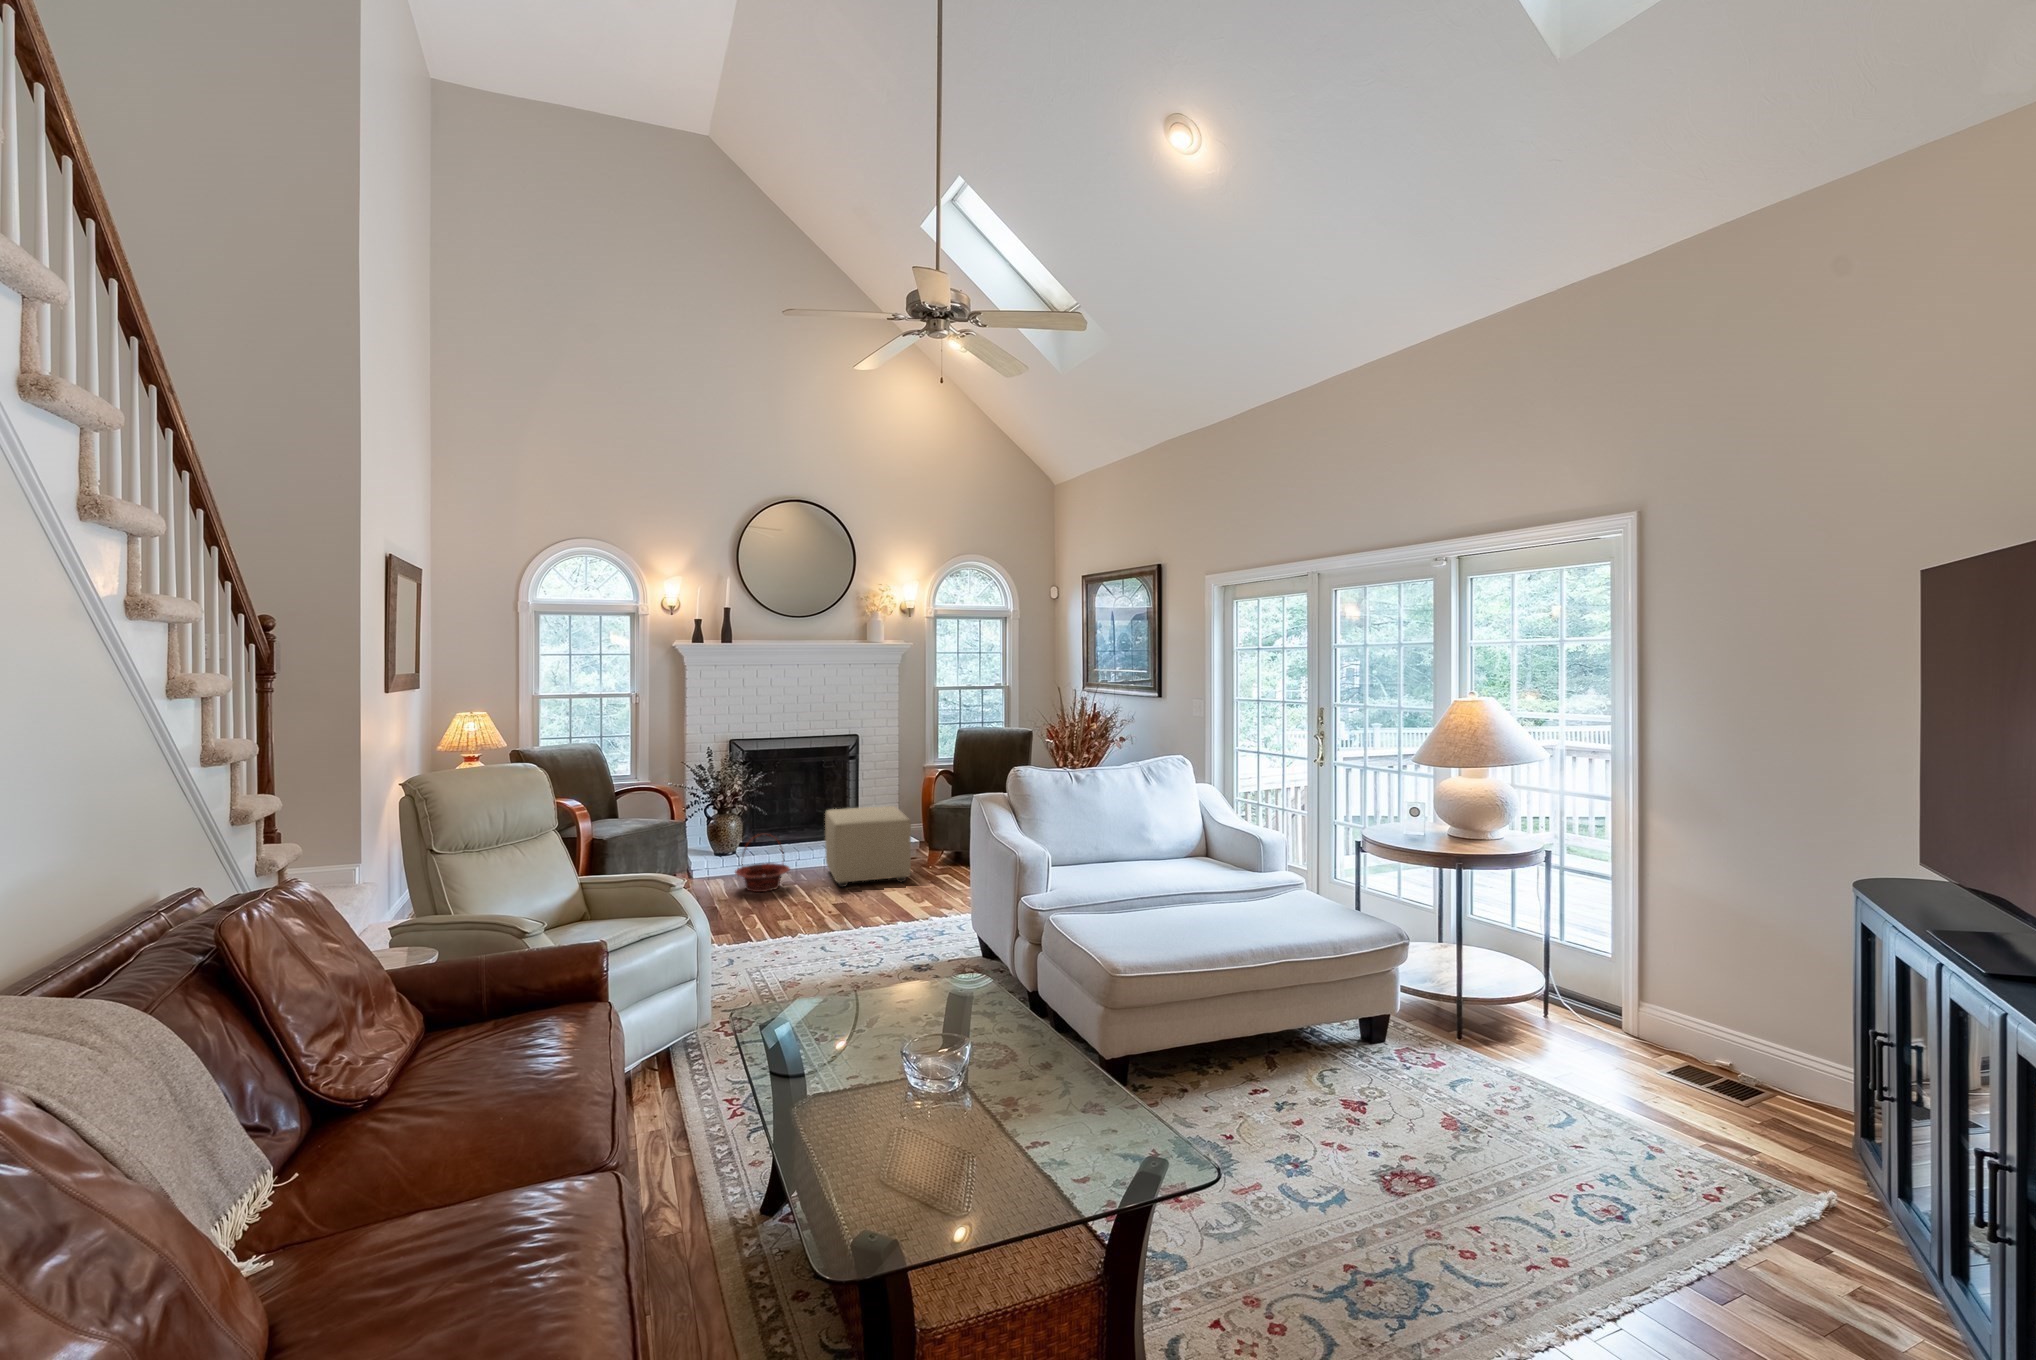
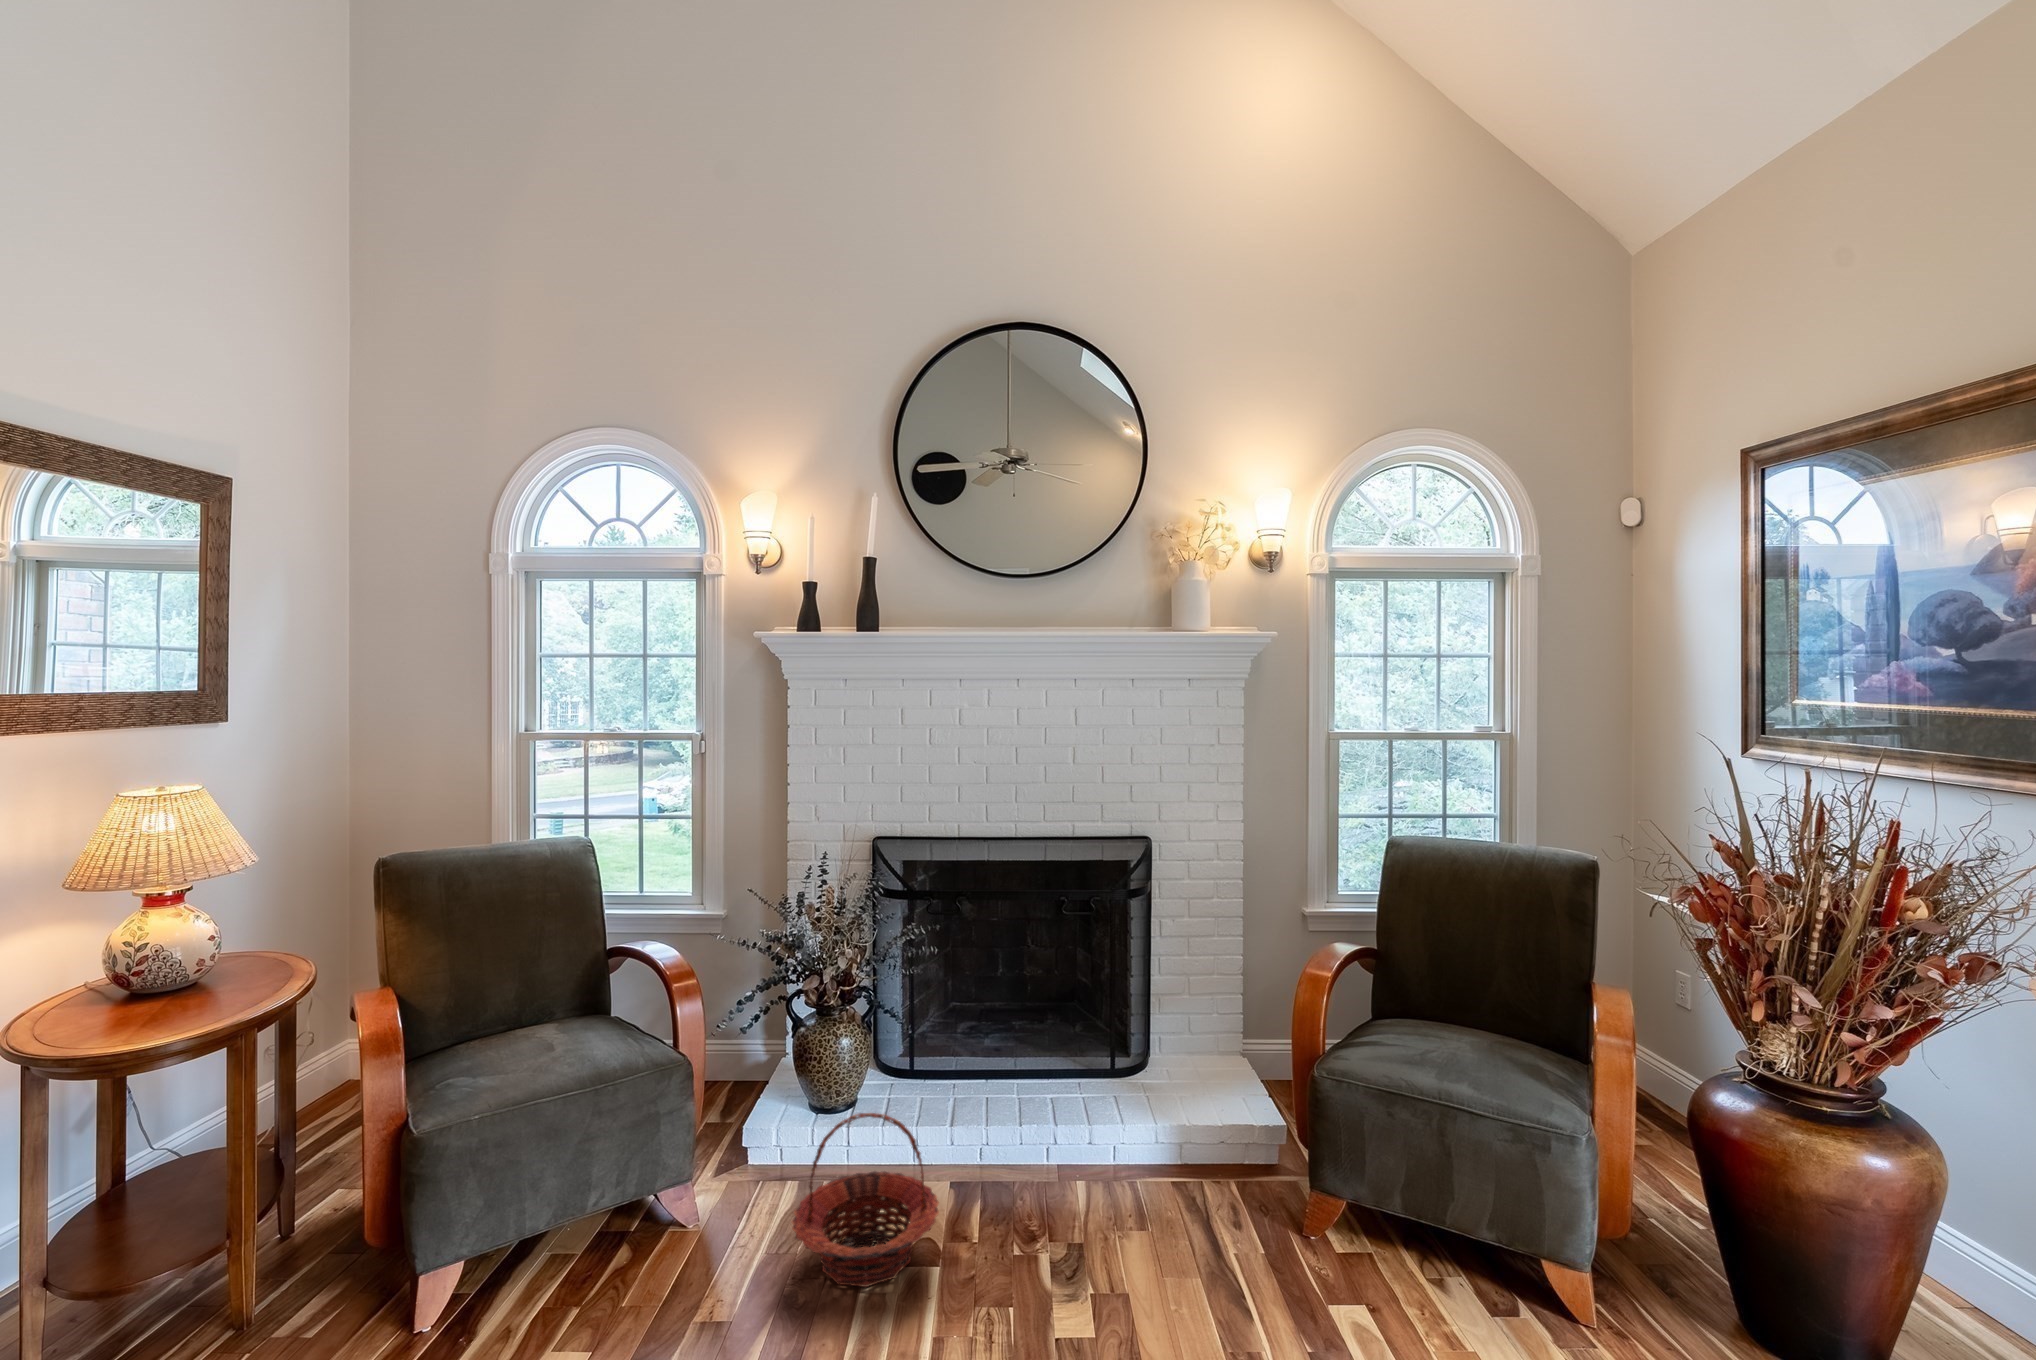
ottoman: present [825,806,911,887] -> none [1046,1037,1274,1312]

